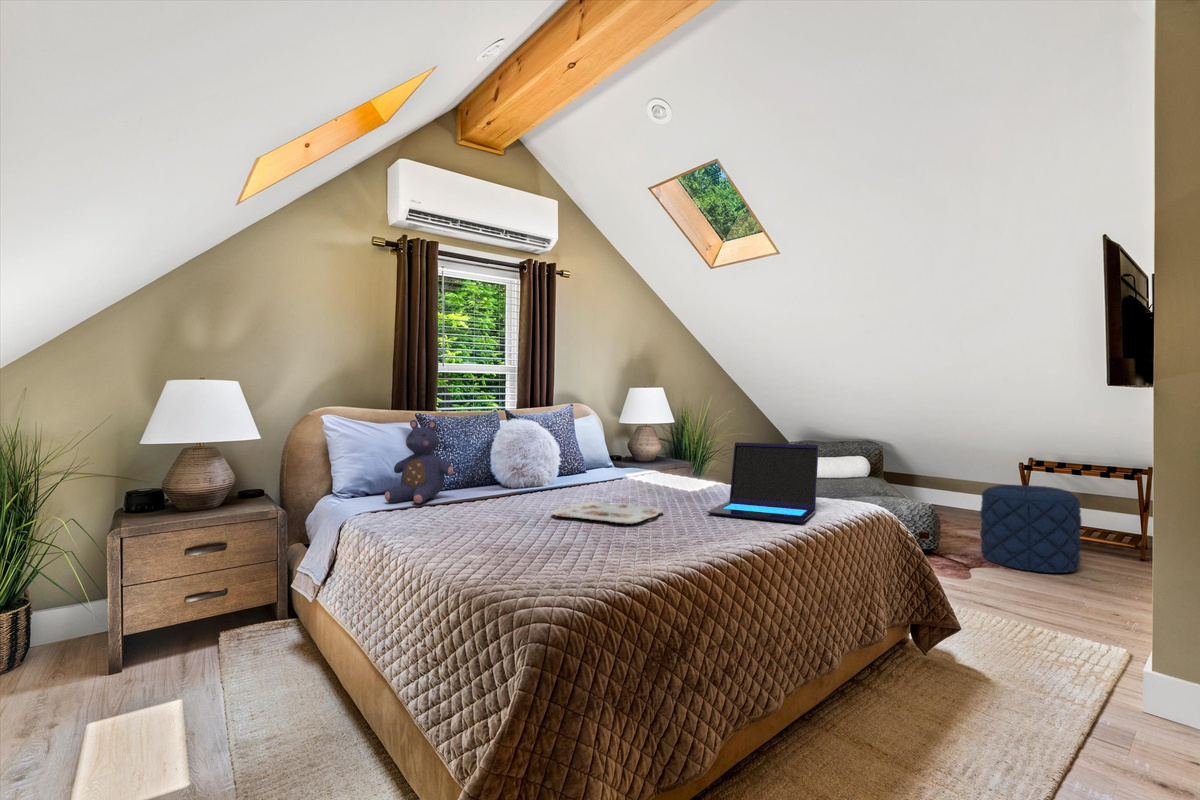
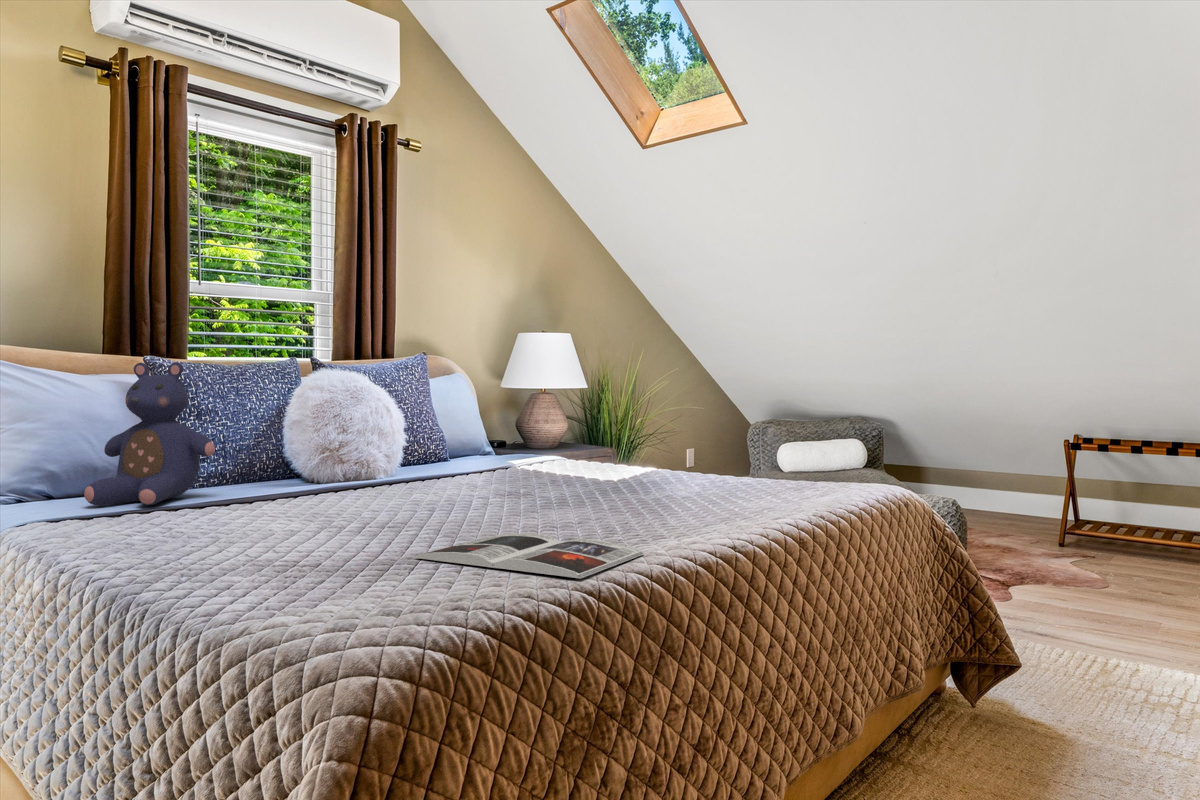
laptop: present [707,442,818,523] -> none [649,393,817,510]
pouf: present [980,485,1082,573] -> none [1016,469,1147,586]
serving tray: present [551,502,663,524] -> none [387,493,579,519]
magazine: none [568,535,698,570] -> present [415,534,644,579]

